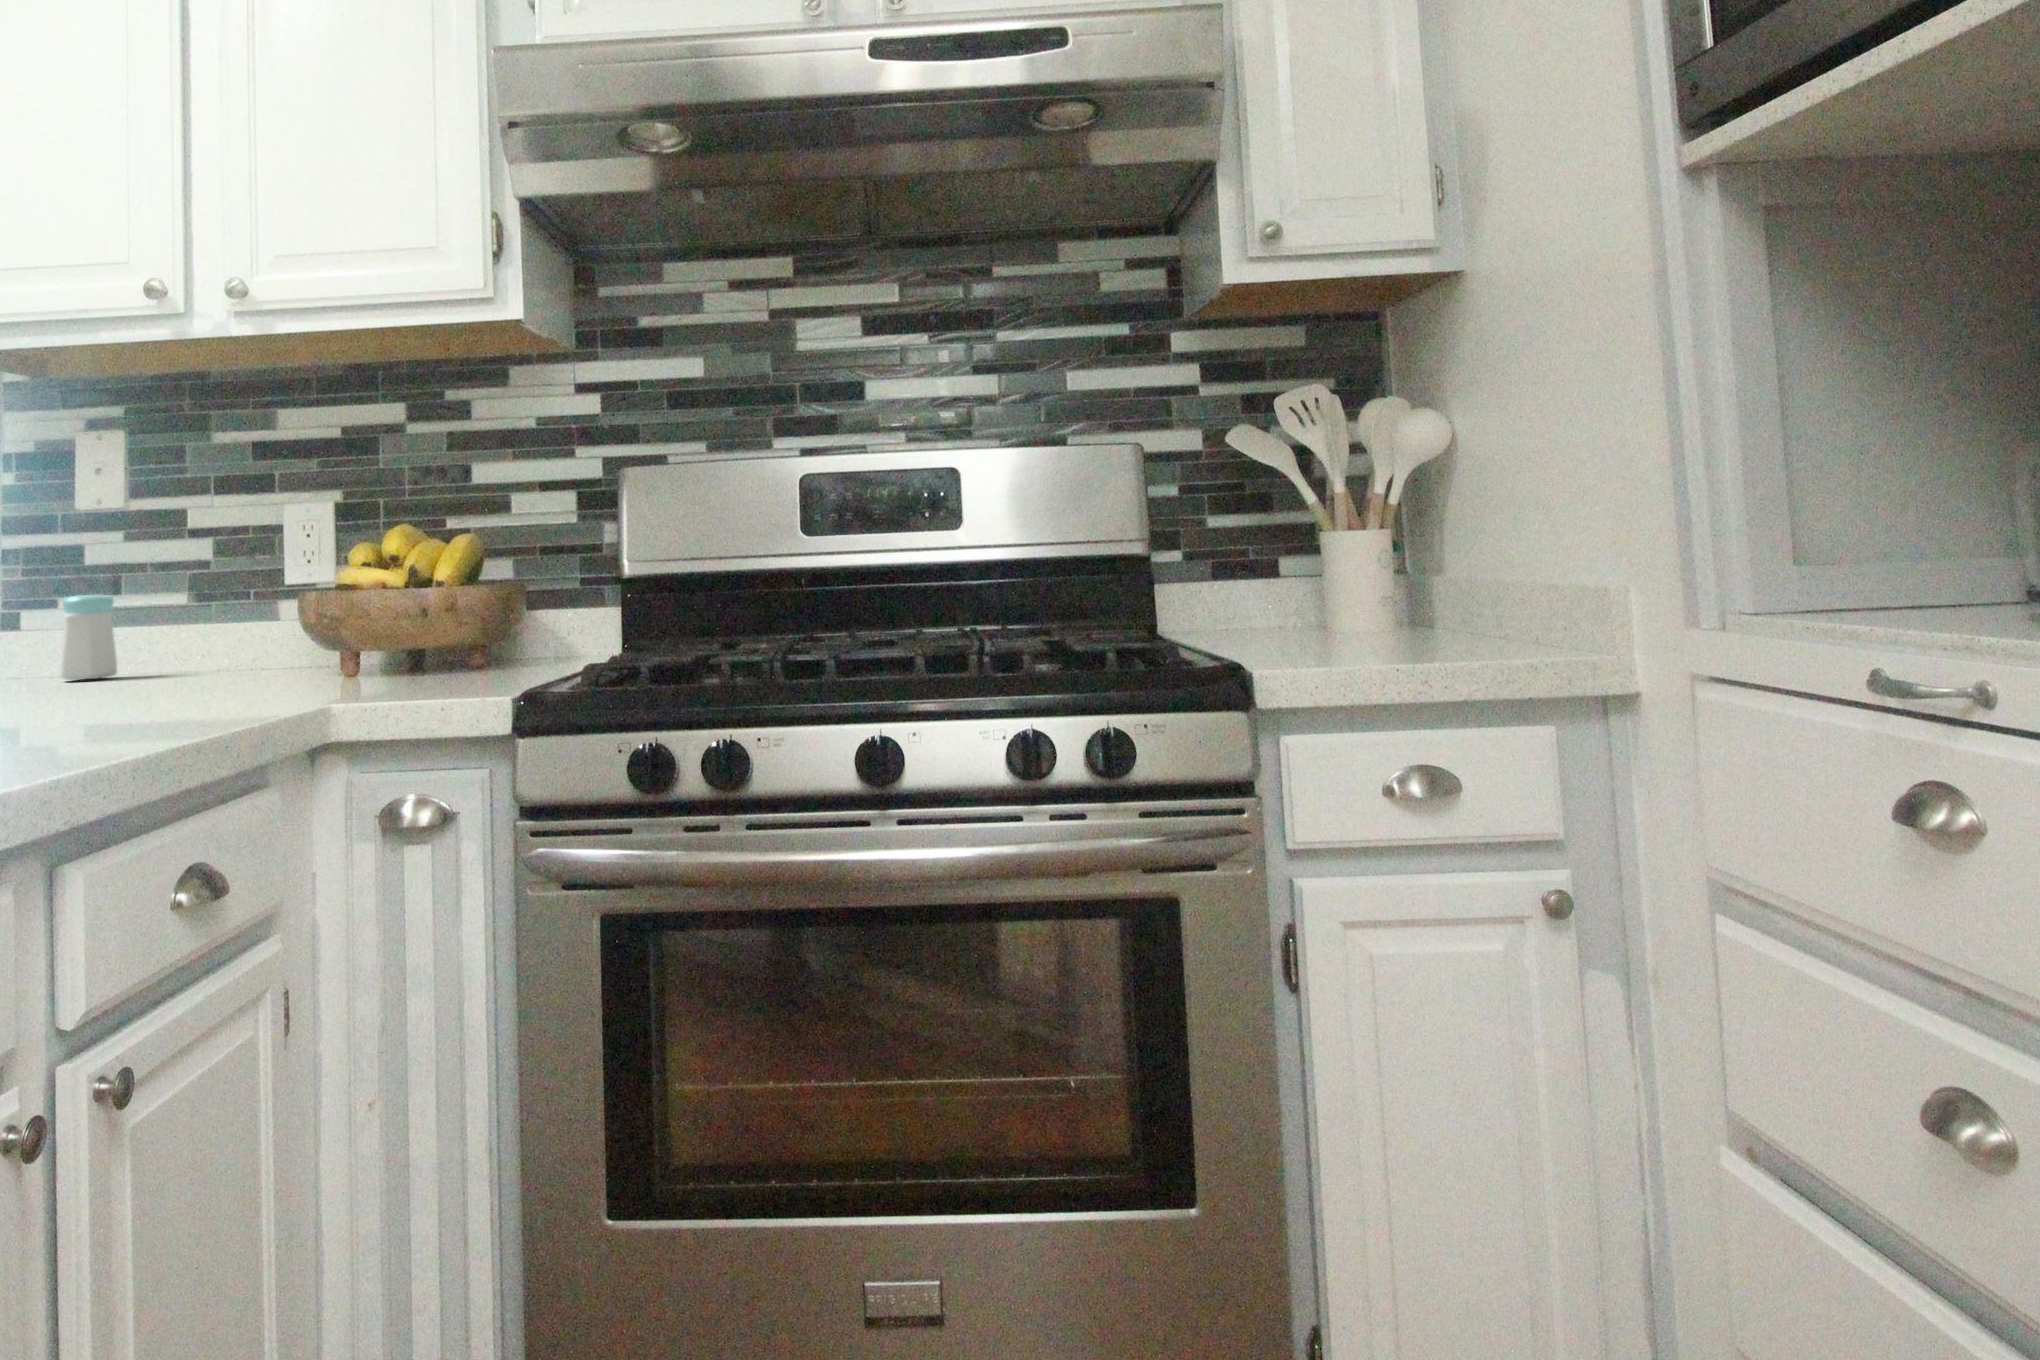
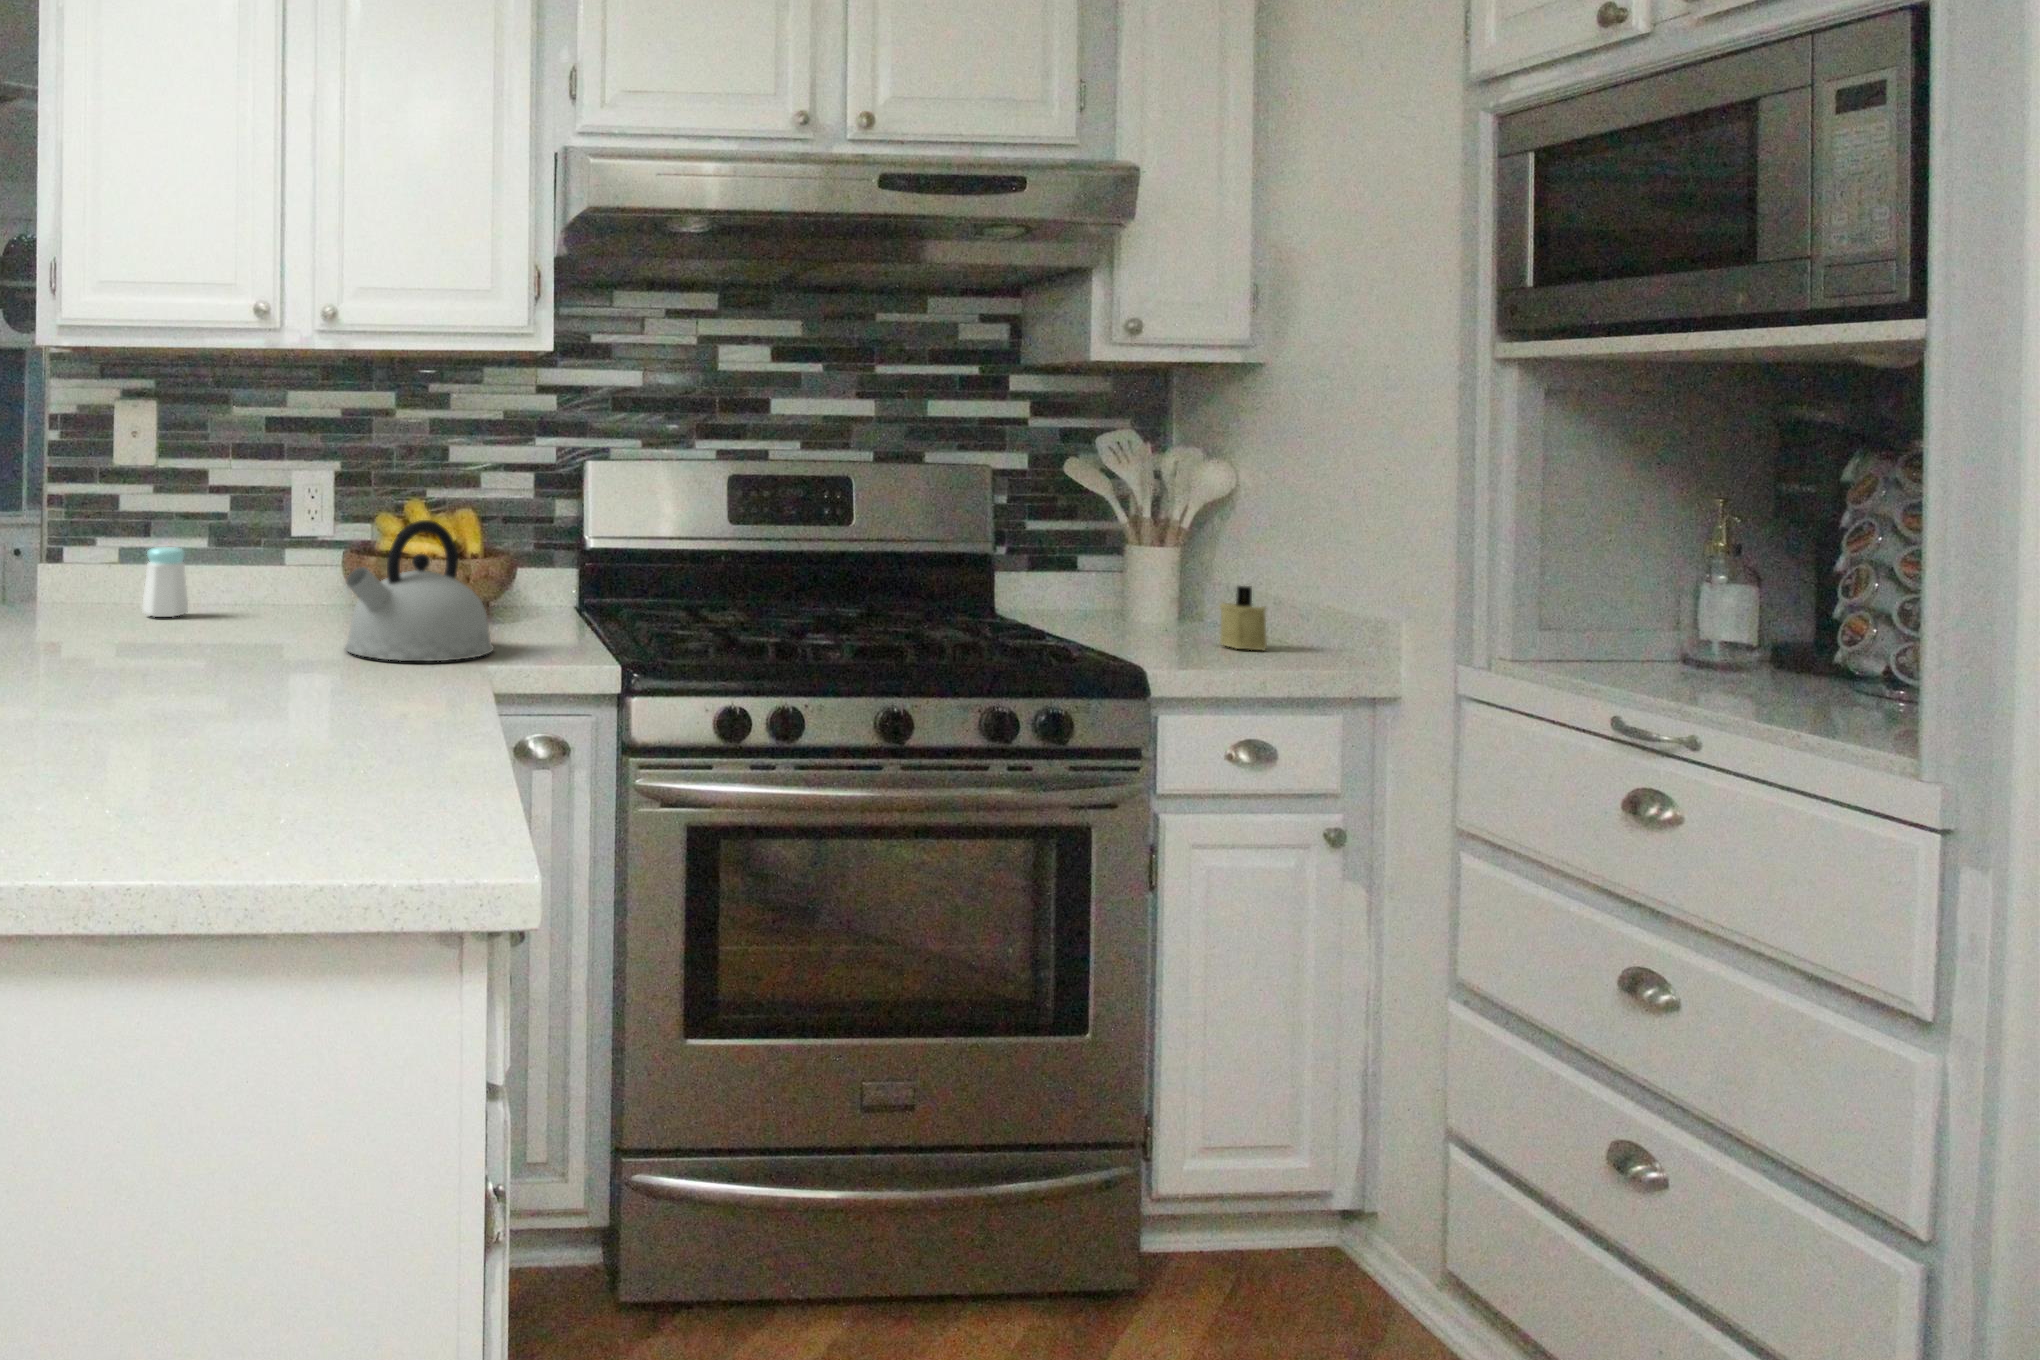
kettle: none [155,523,387,702] -> present [345,520,493,661]
candle: none [1395,559,1464,645] -> present [1220,586,1267,650]

